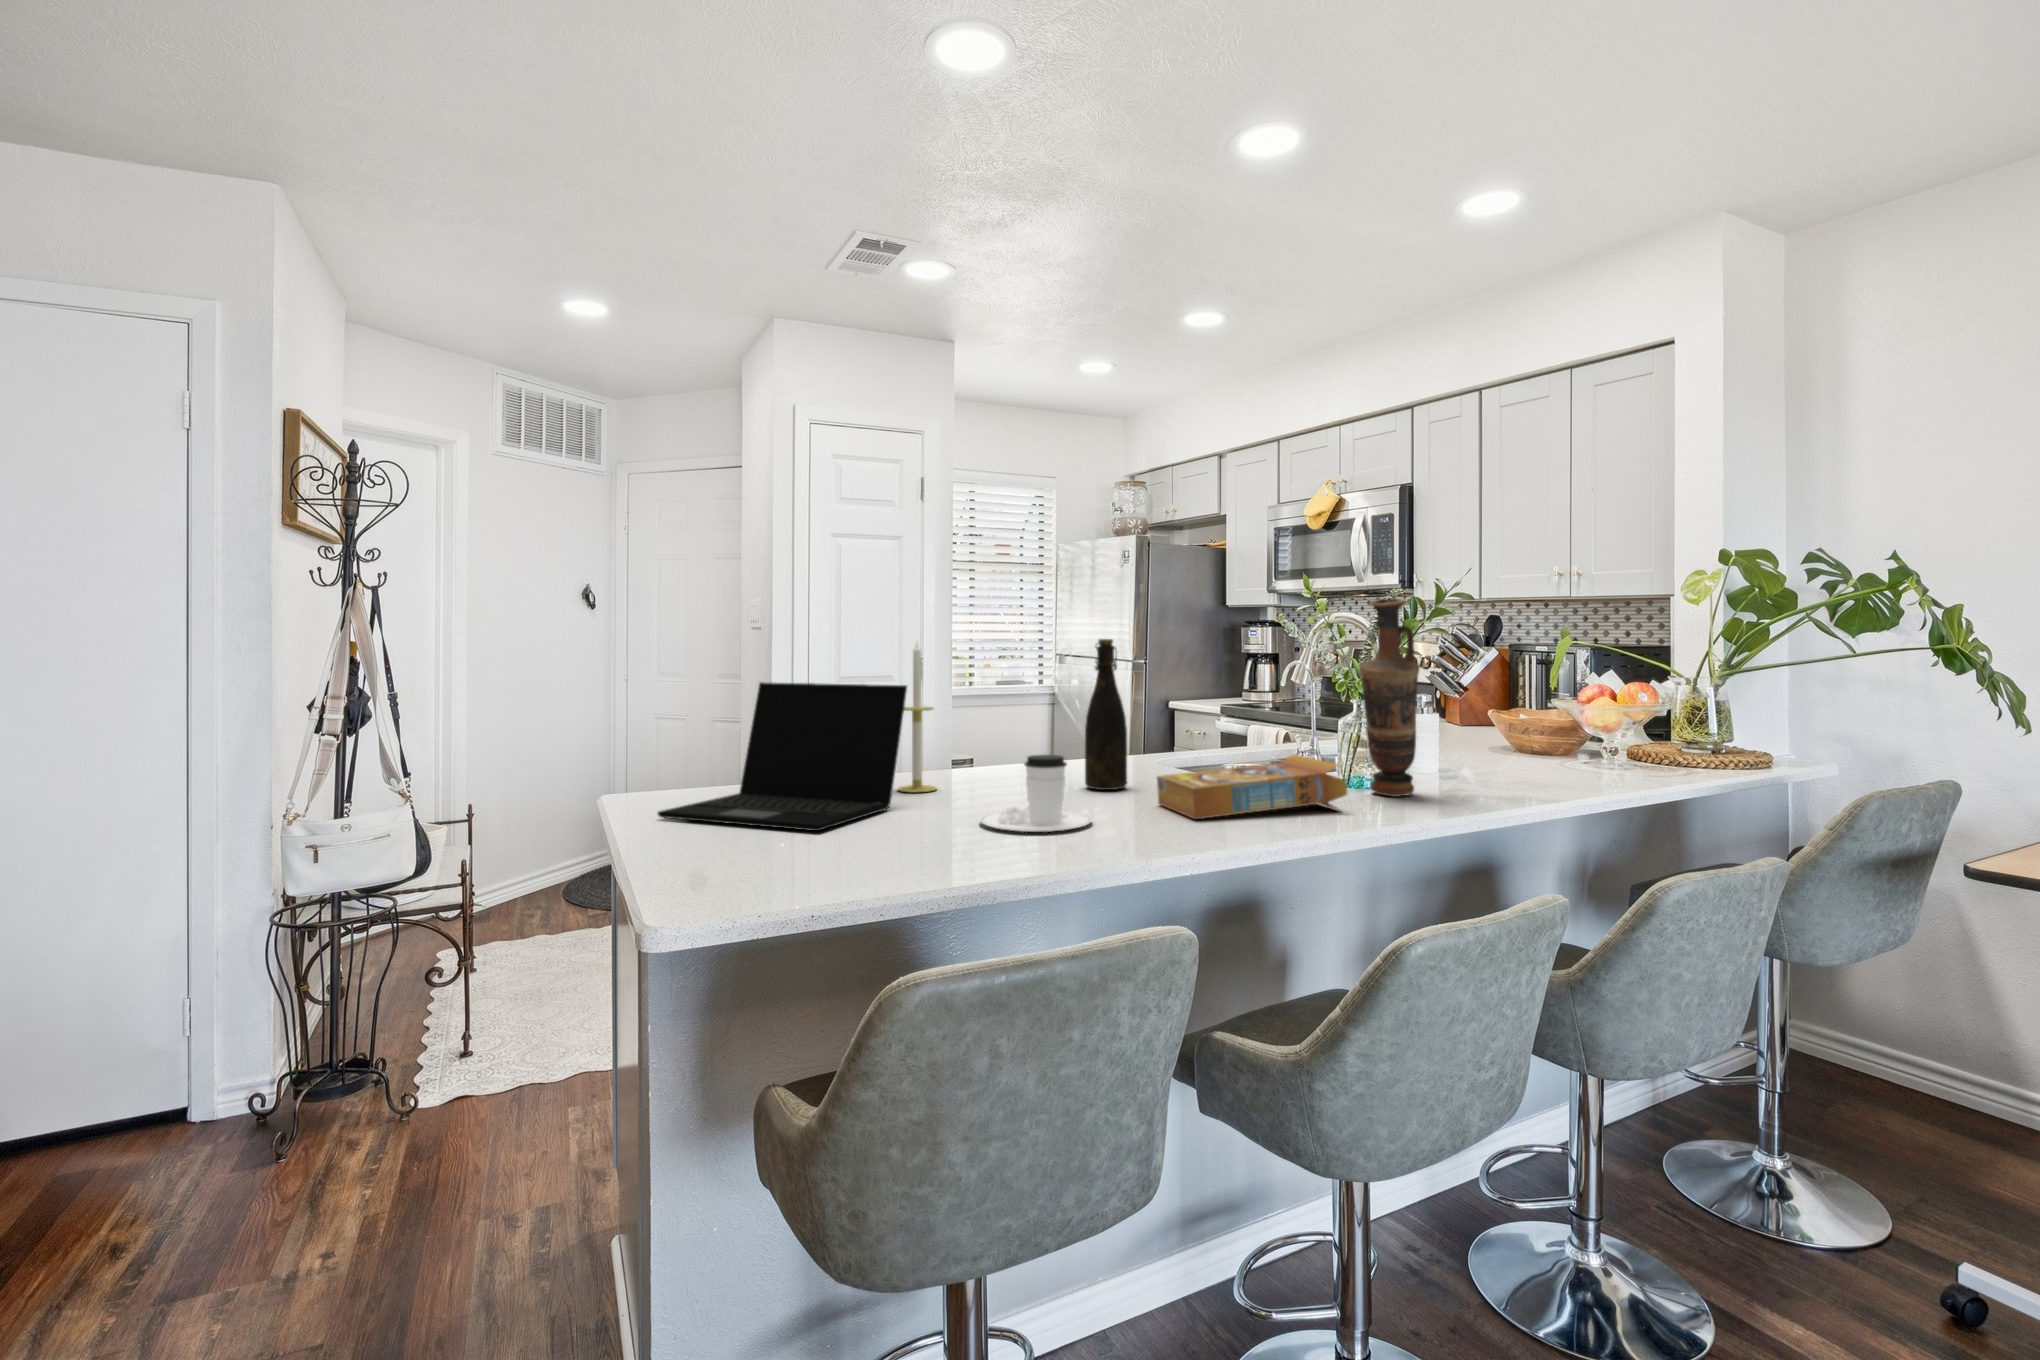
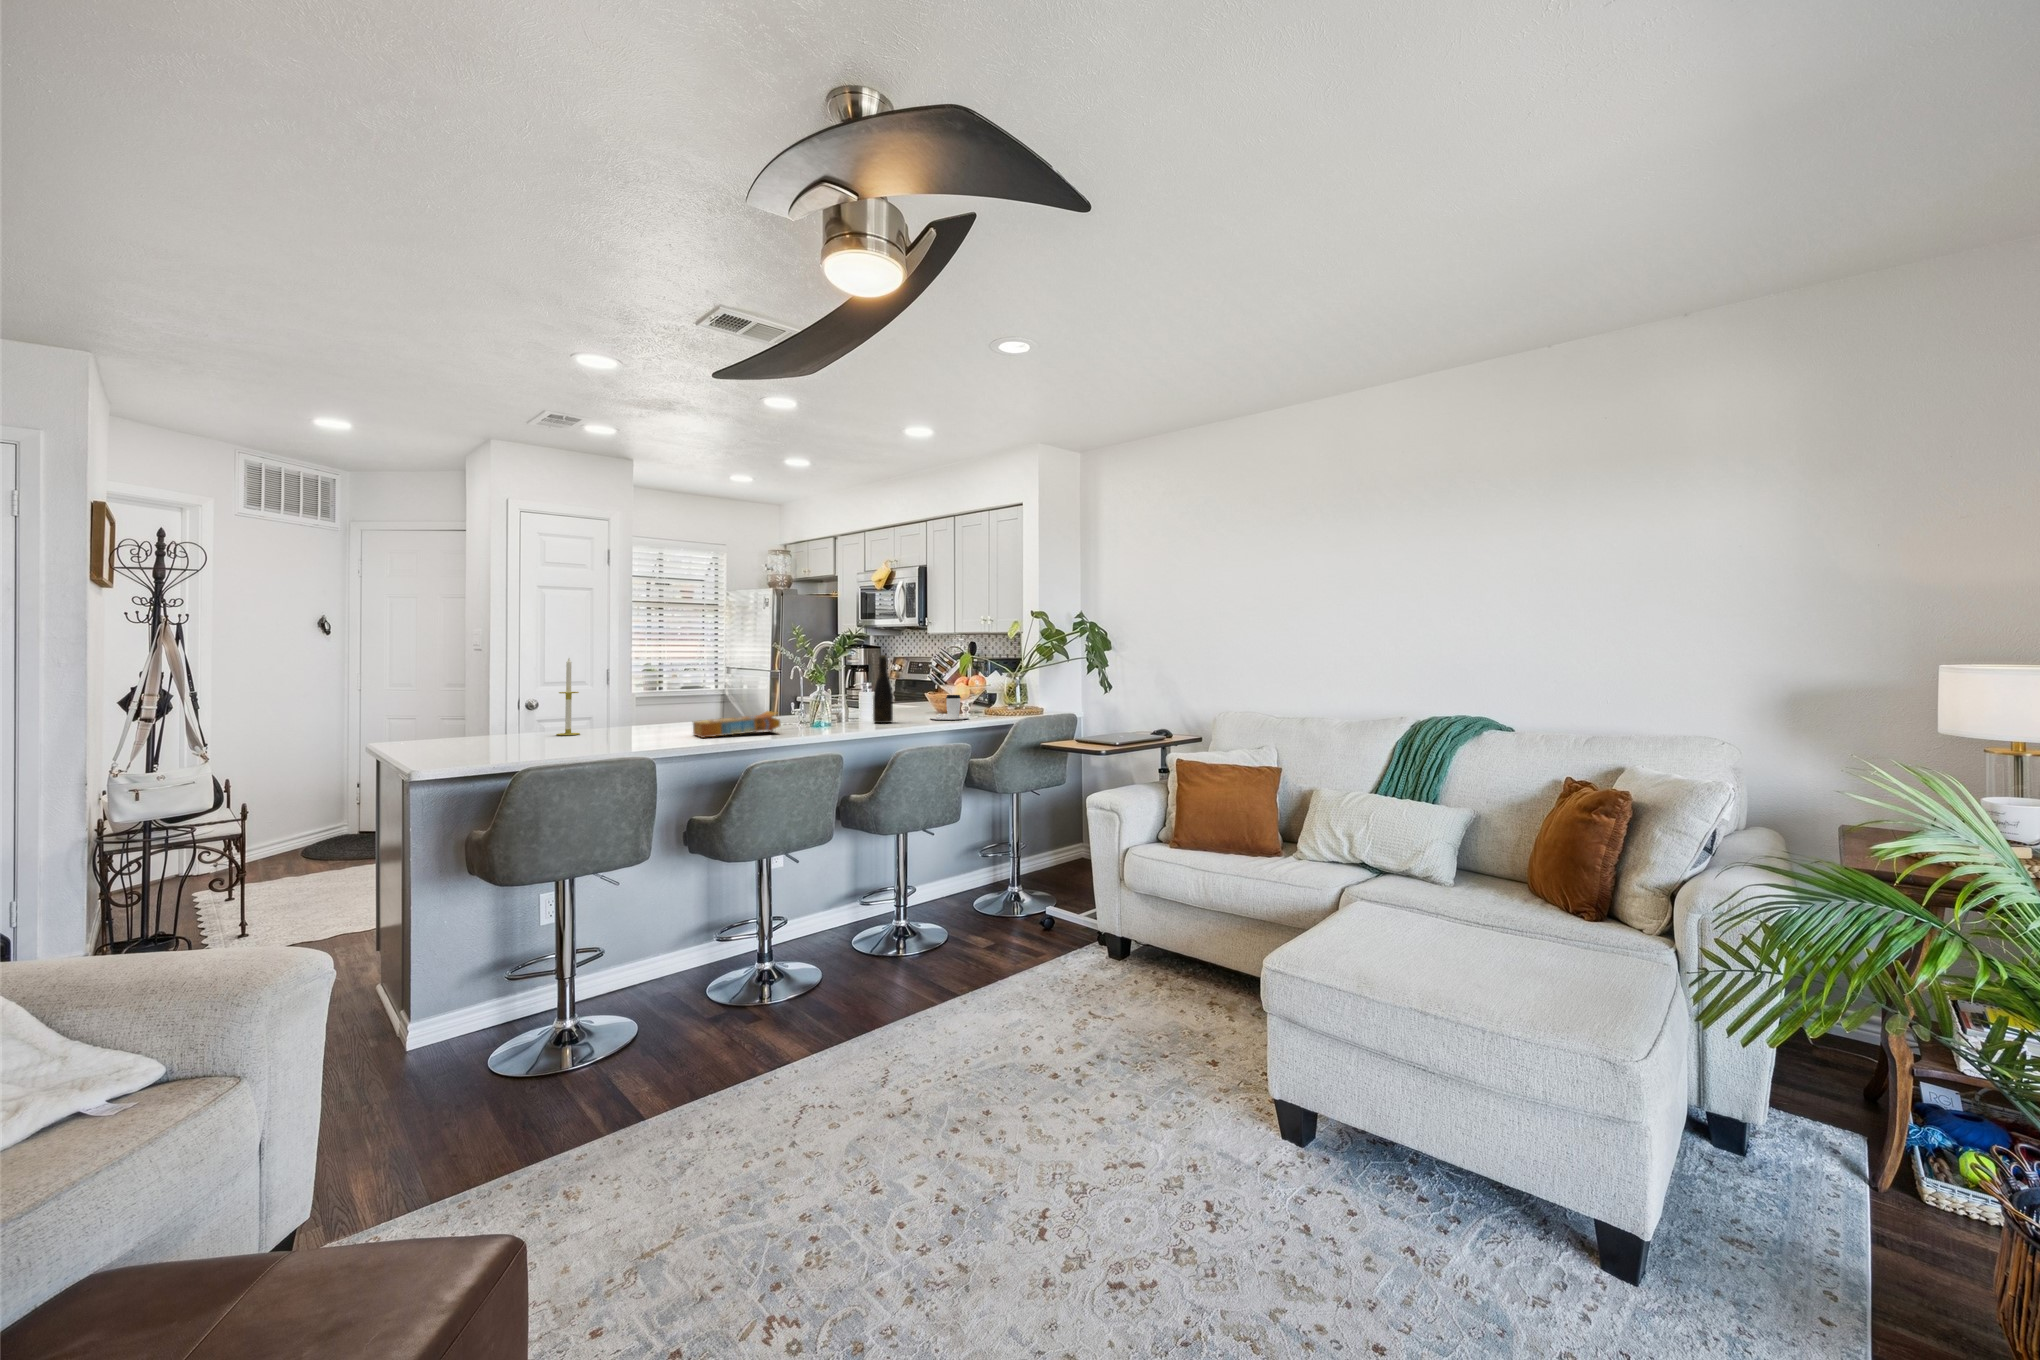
vase: present [1359,599,1420,797] -> none [801,637,829,730]
bottle: present [1085,639,1127,790] -> present [873,655,893,723]
laptop: present [658,682,907,831] -> none [412,679,559,746]
coffee cup: present [979,755,1092,832] -> present [930,695,969,720]

